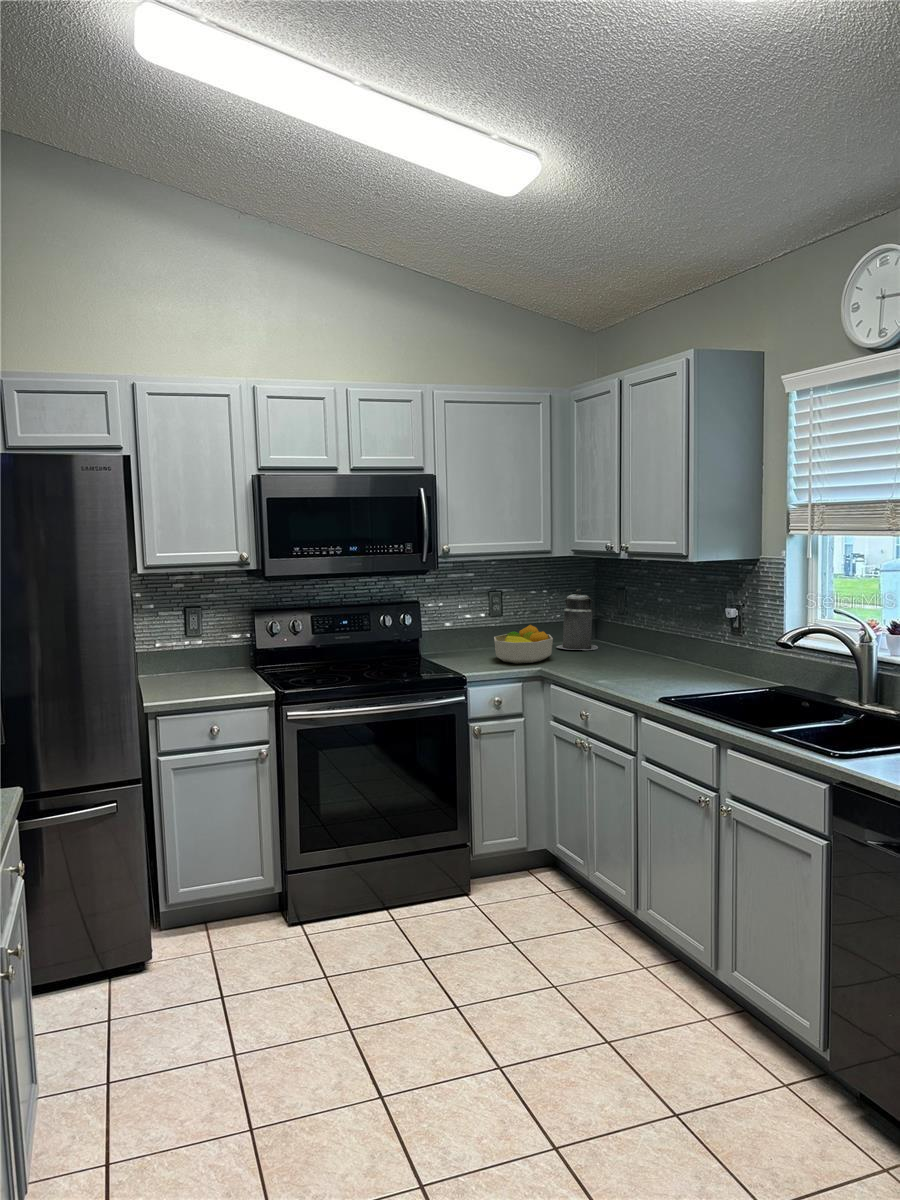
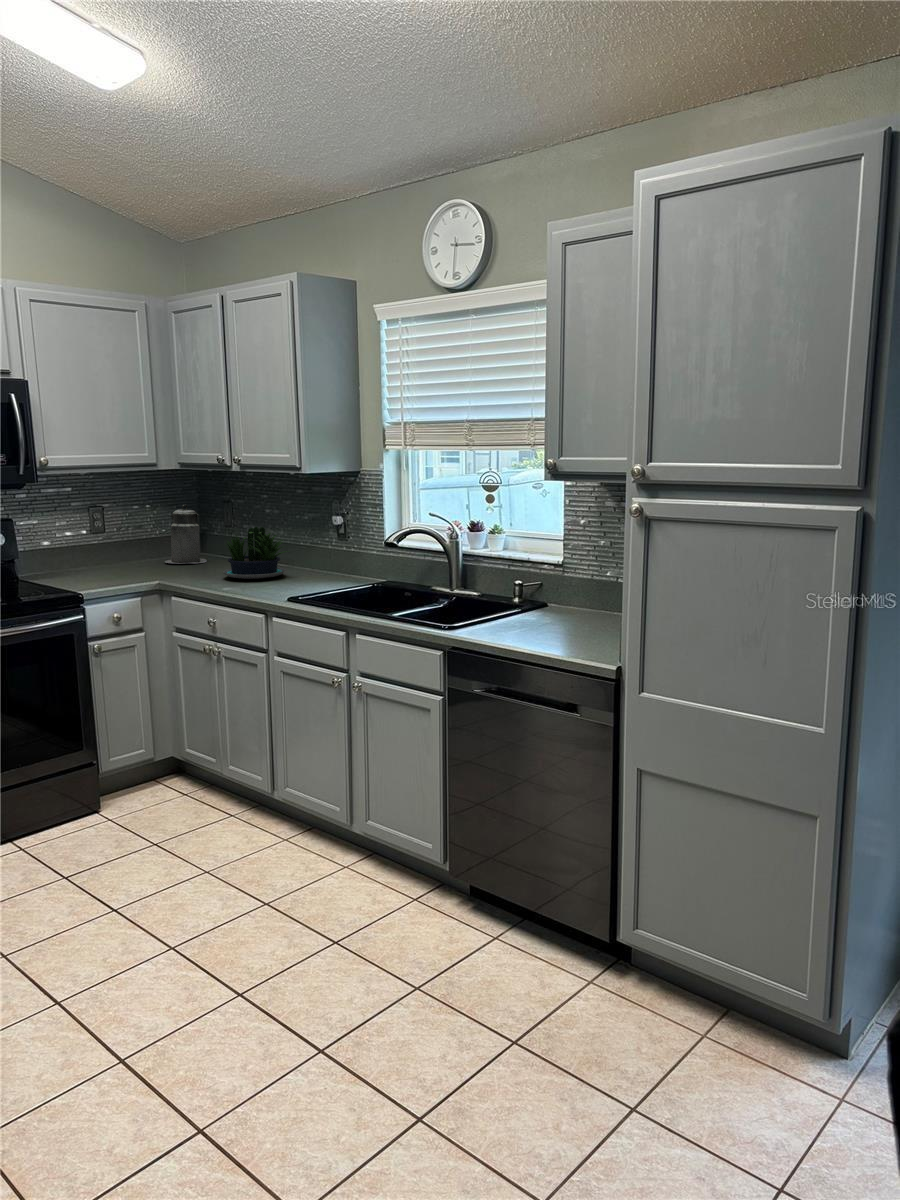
potted plant: none [605,616,684,672] -> present [223,526,288,579]
fruit bowl: present [494,625,553,663] -> none [103,541,166,579]

